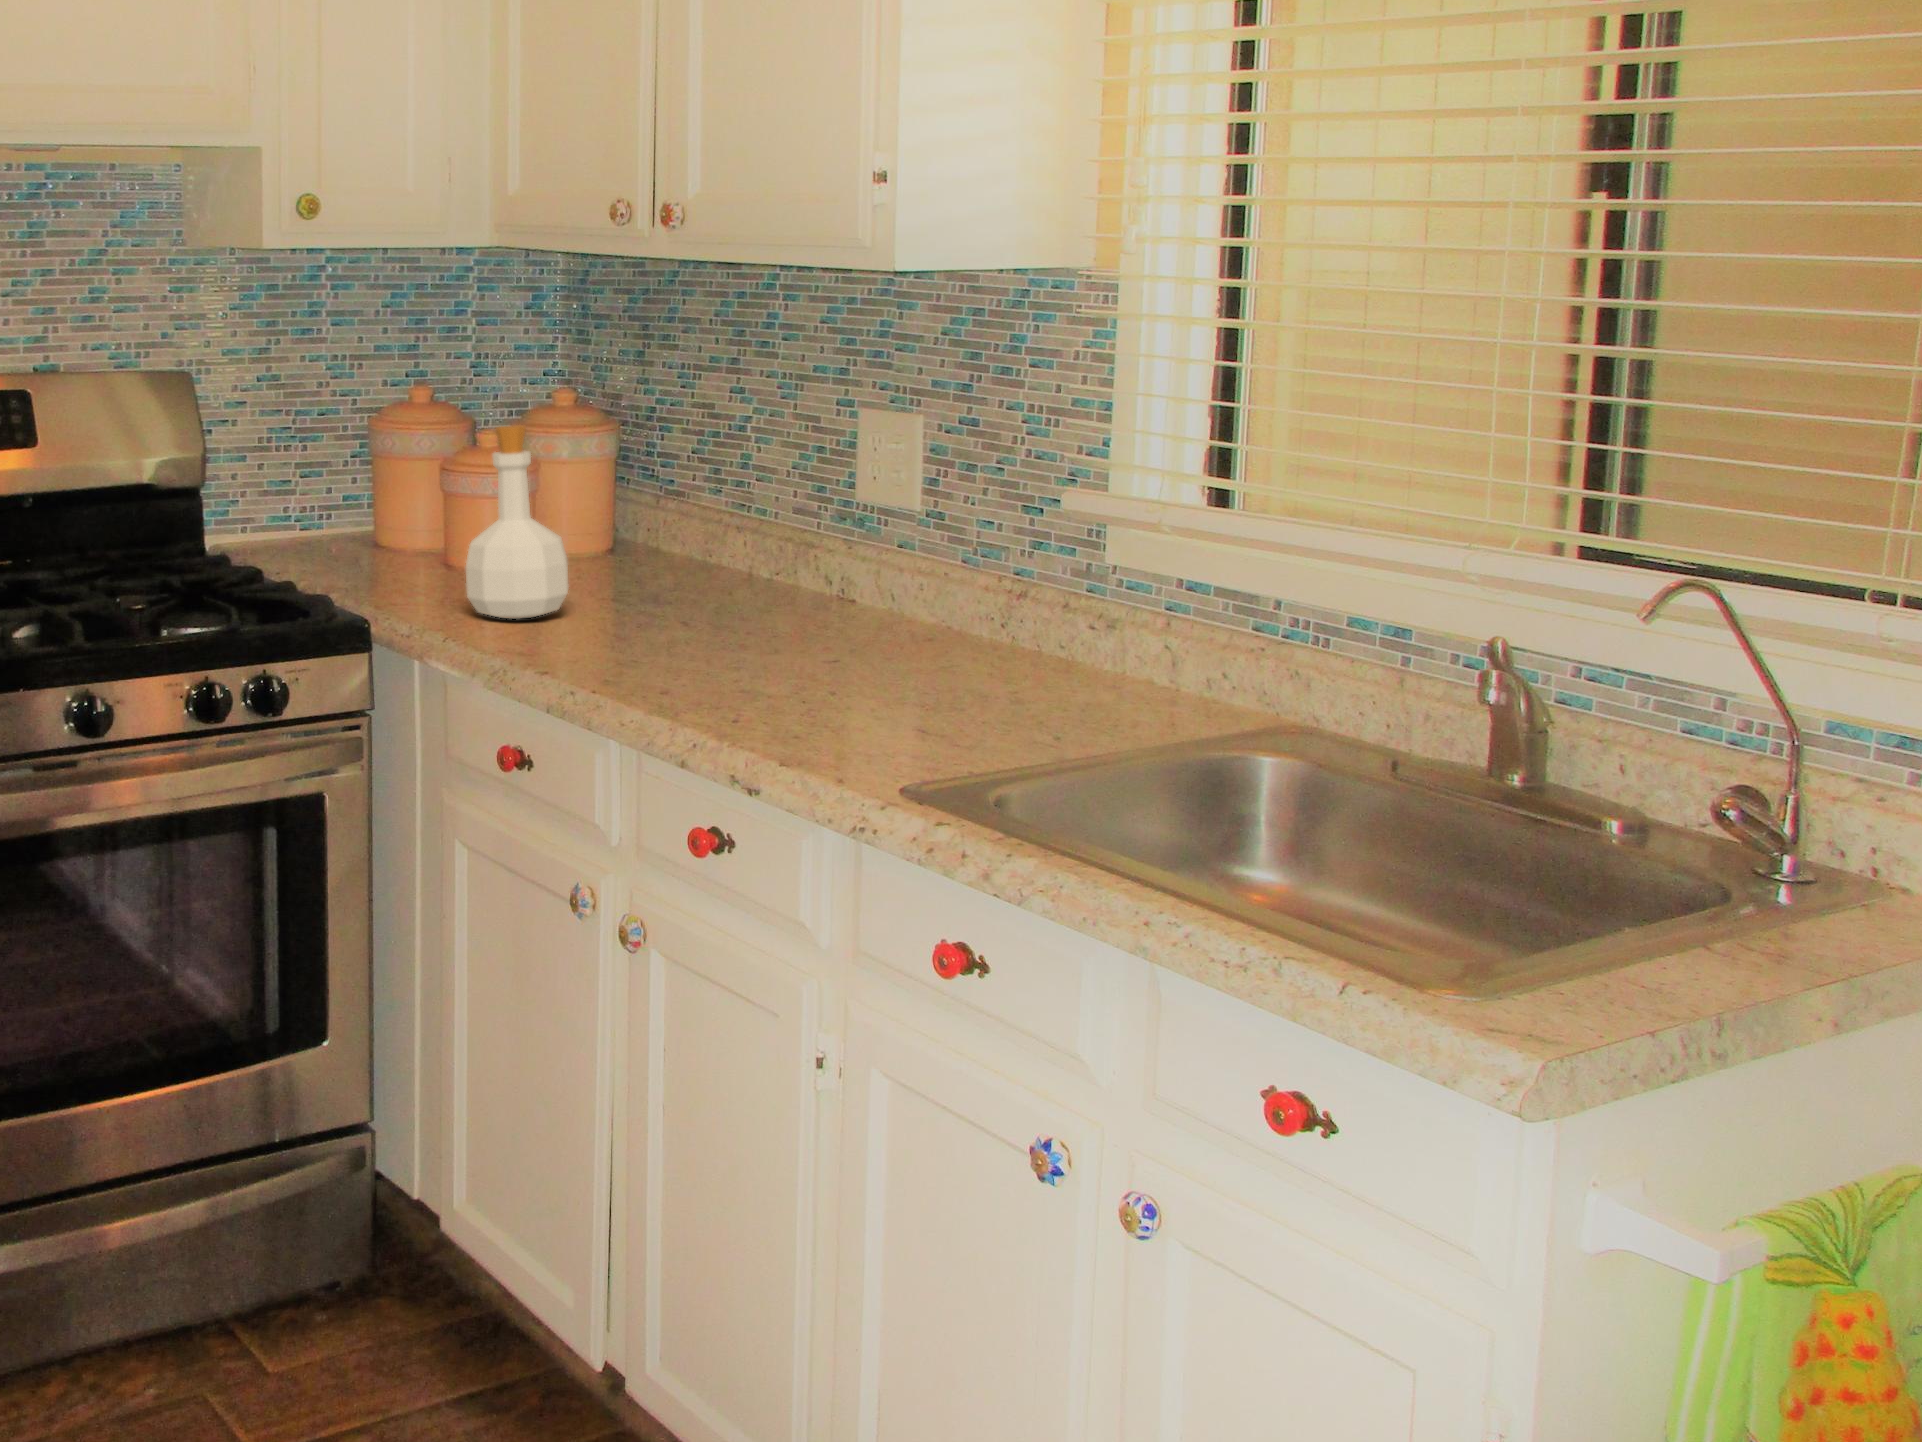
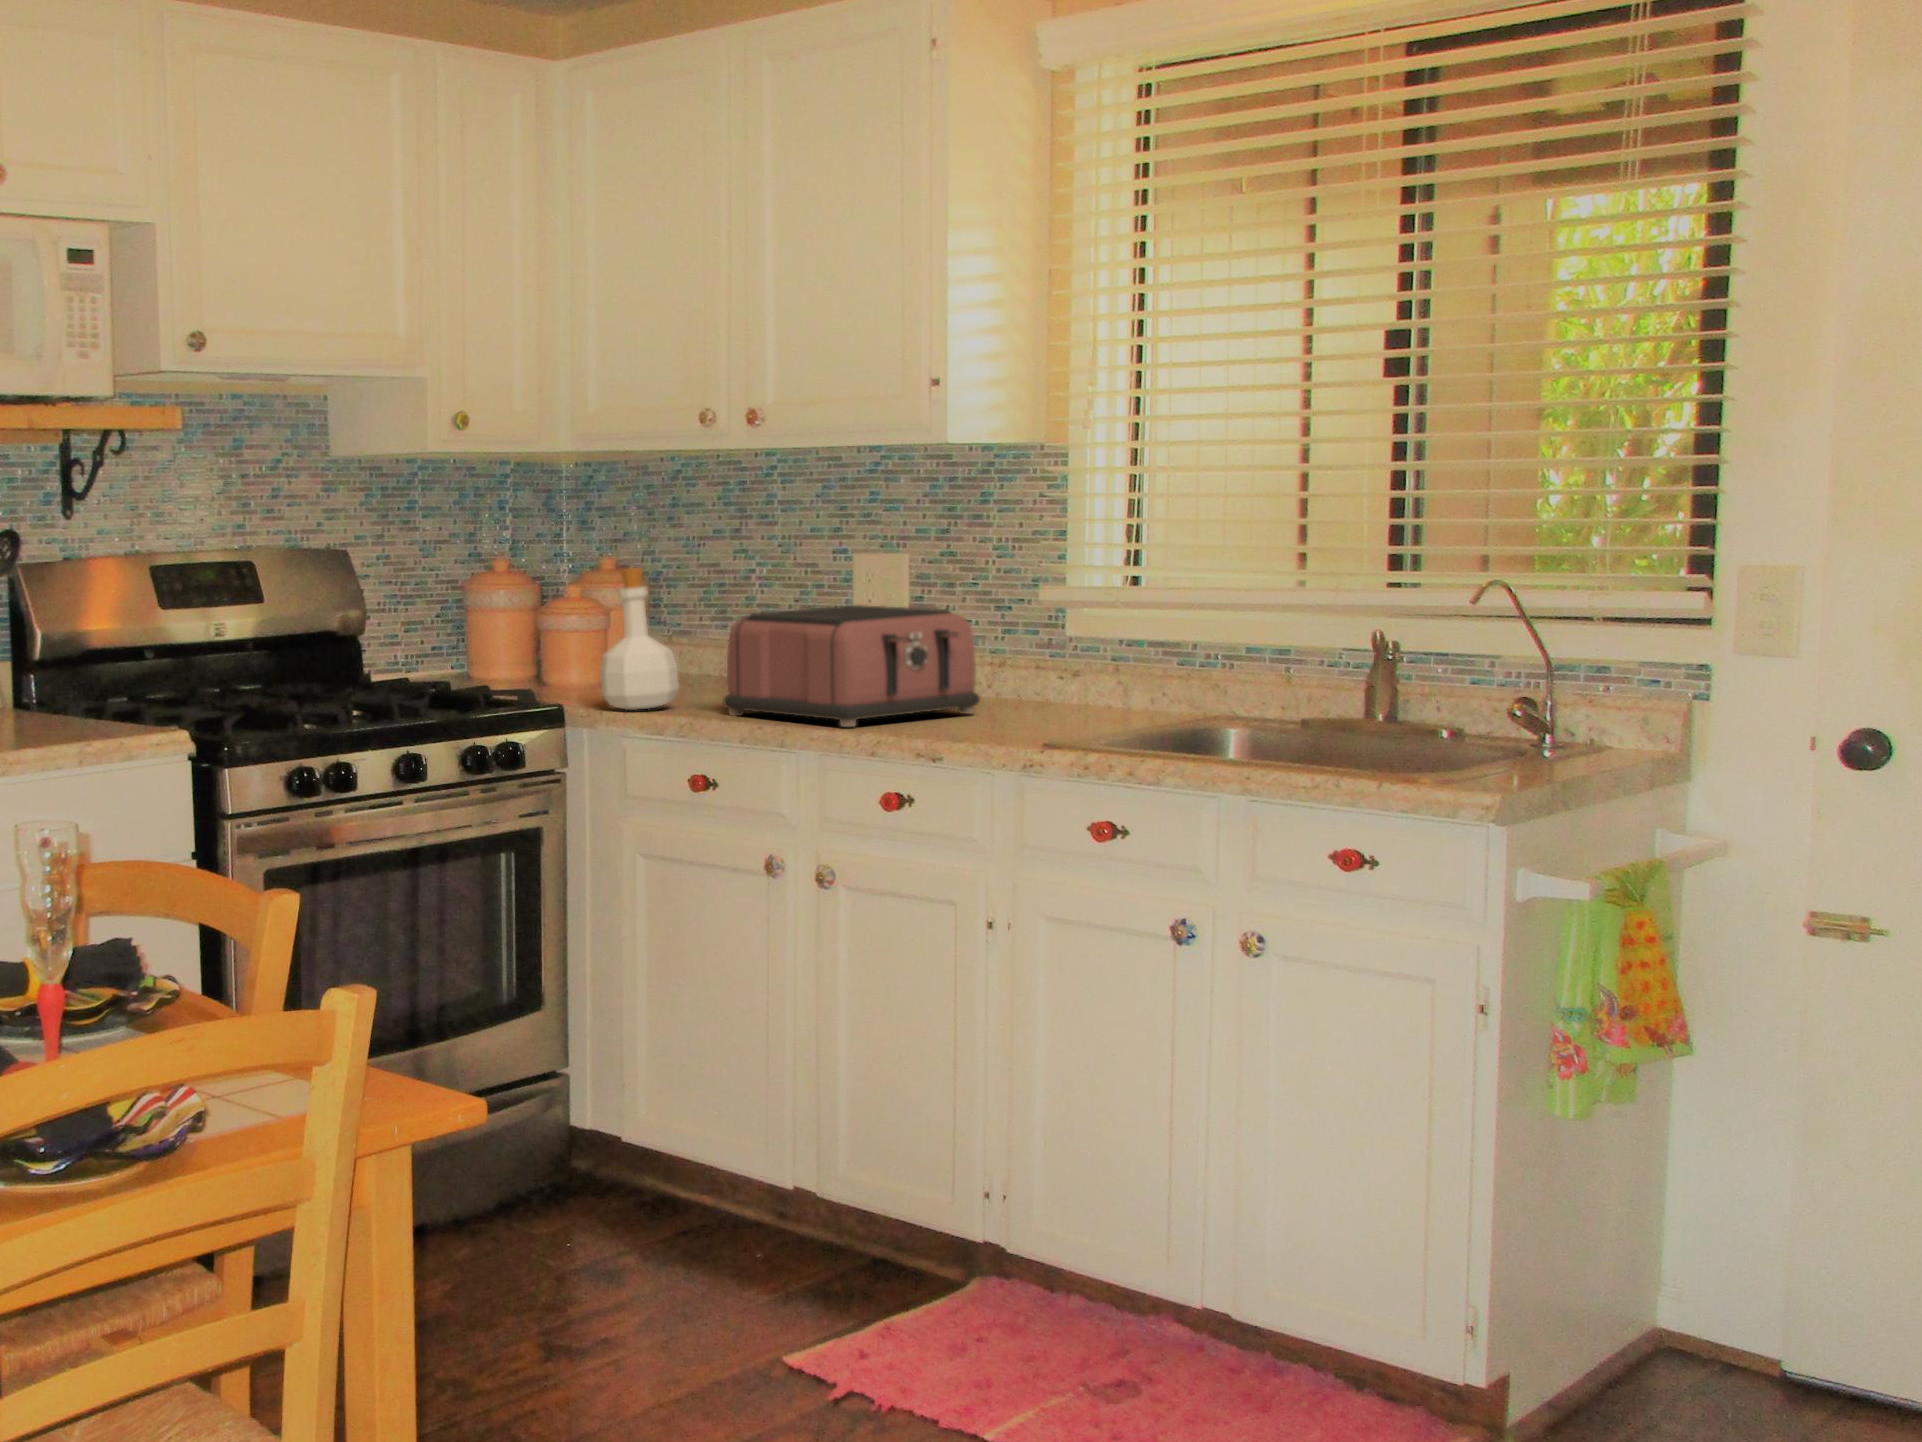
toaster: none [603,494,948,691] -> present [723,605,979,727]

